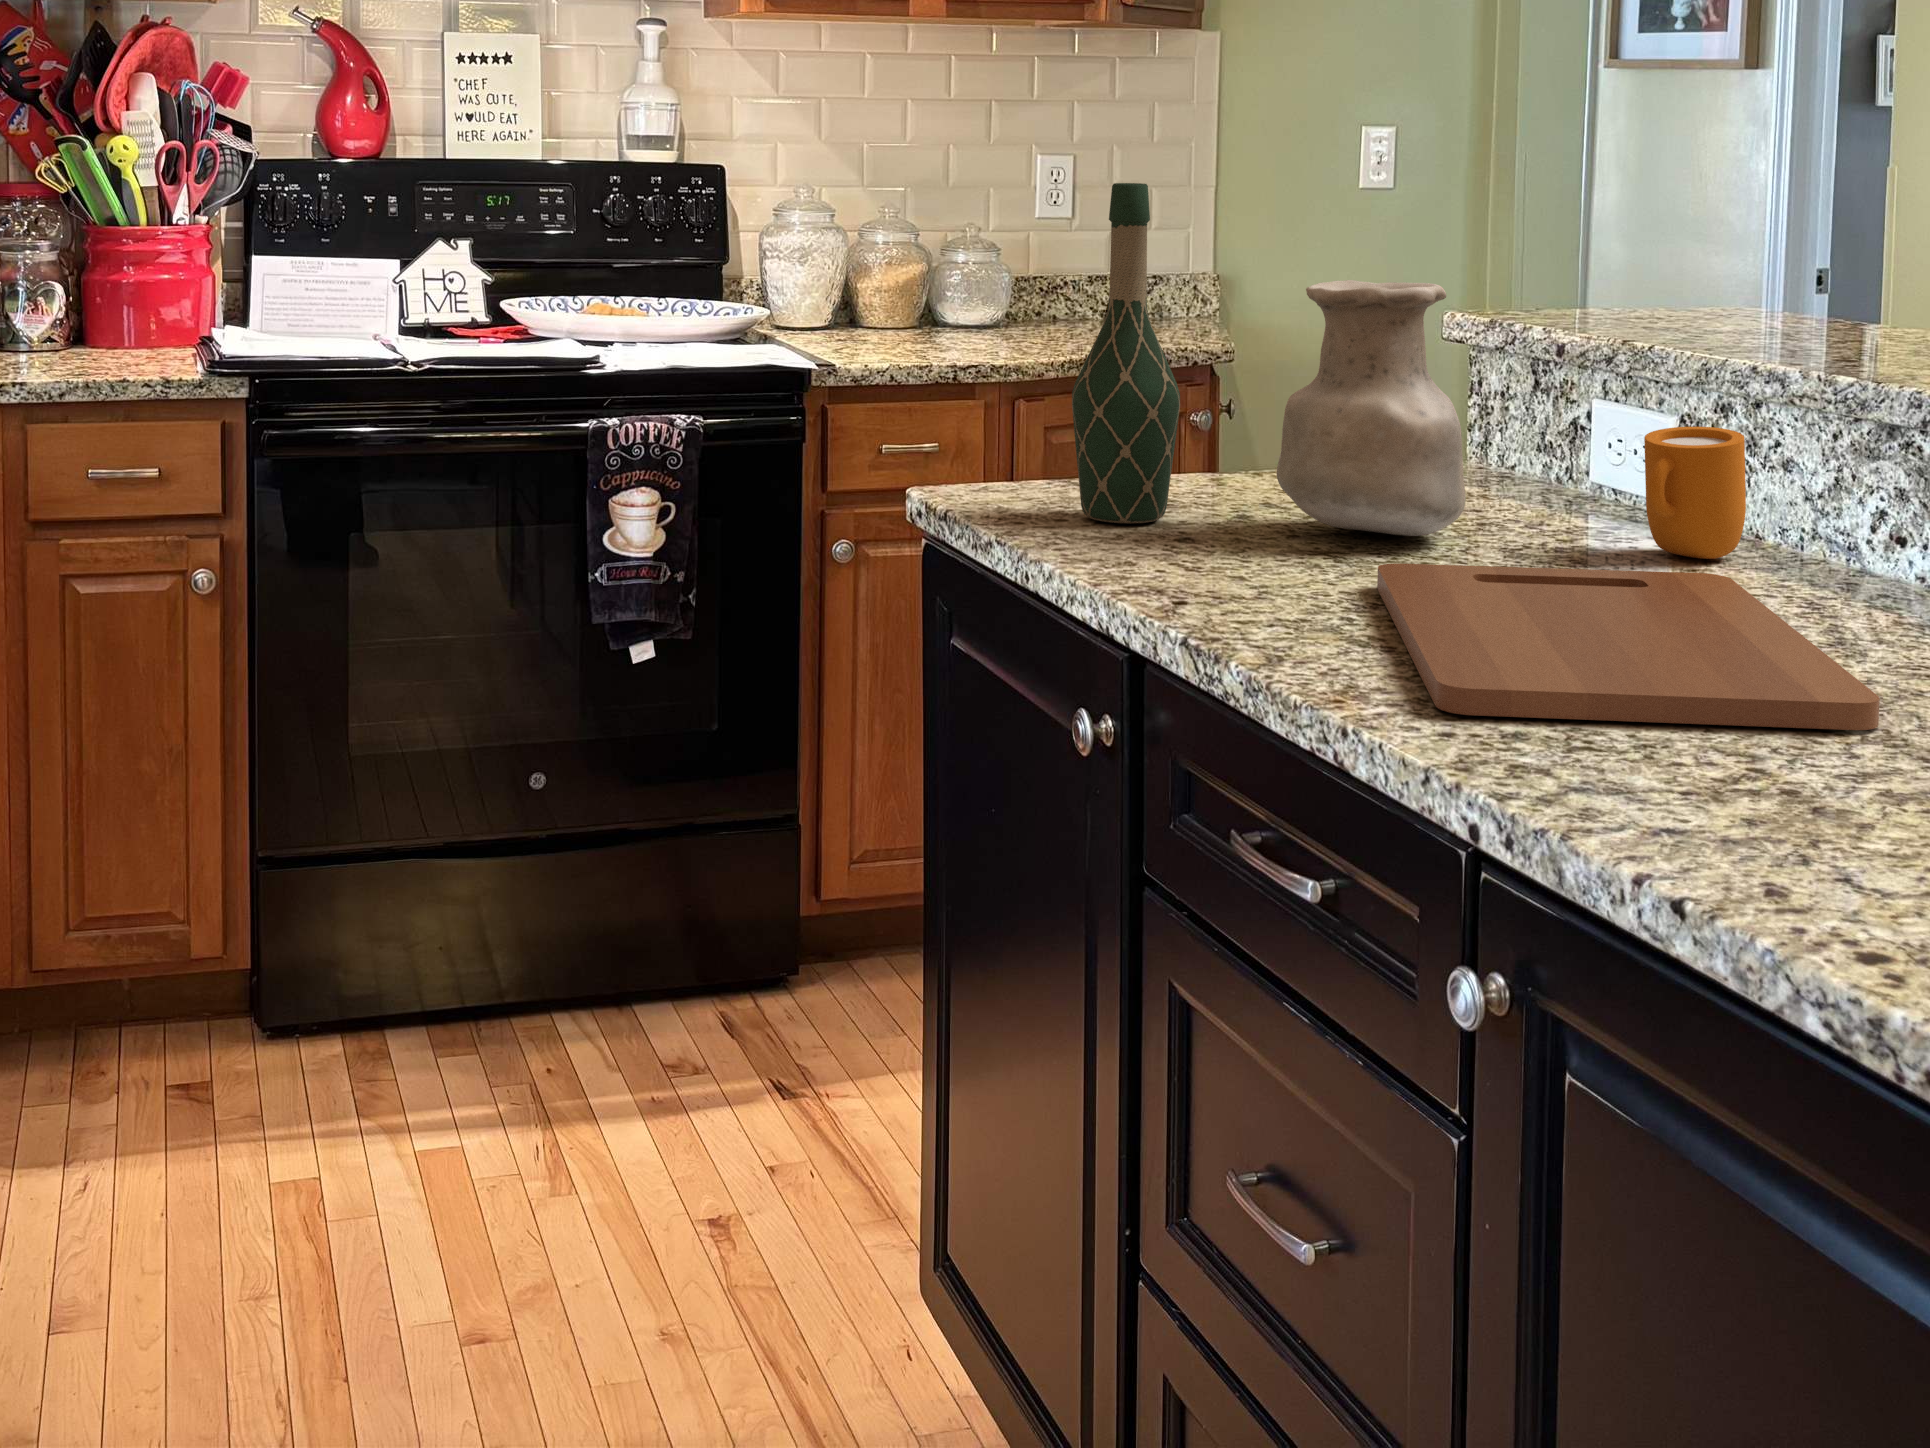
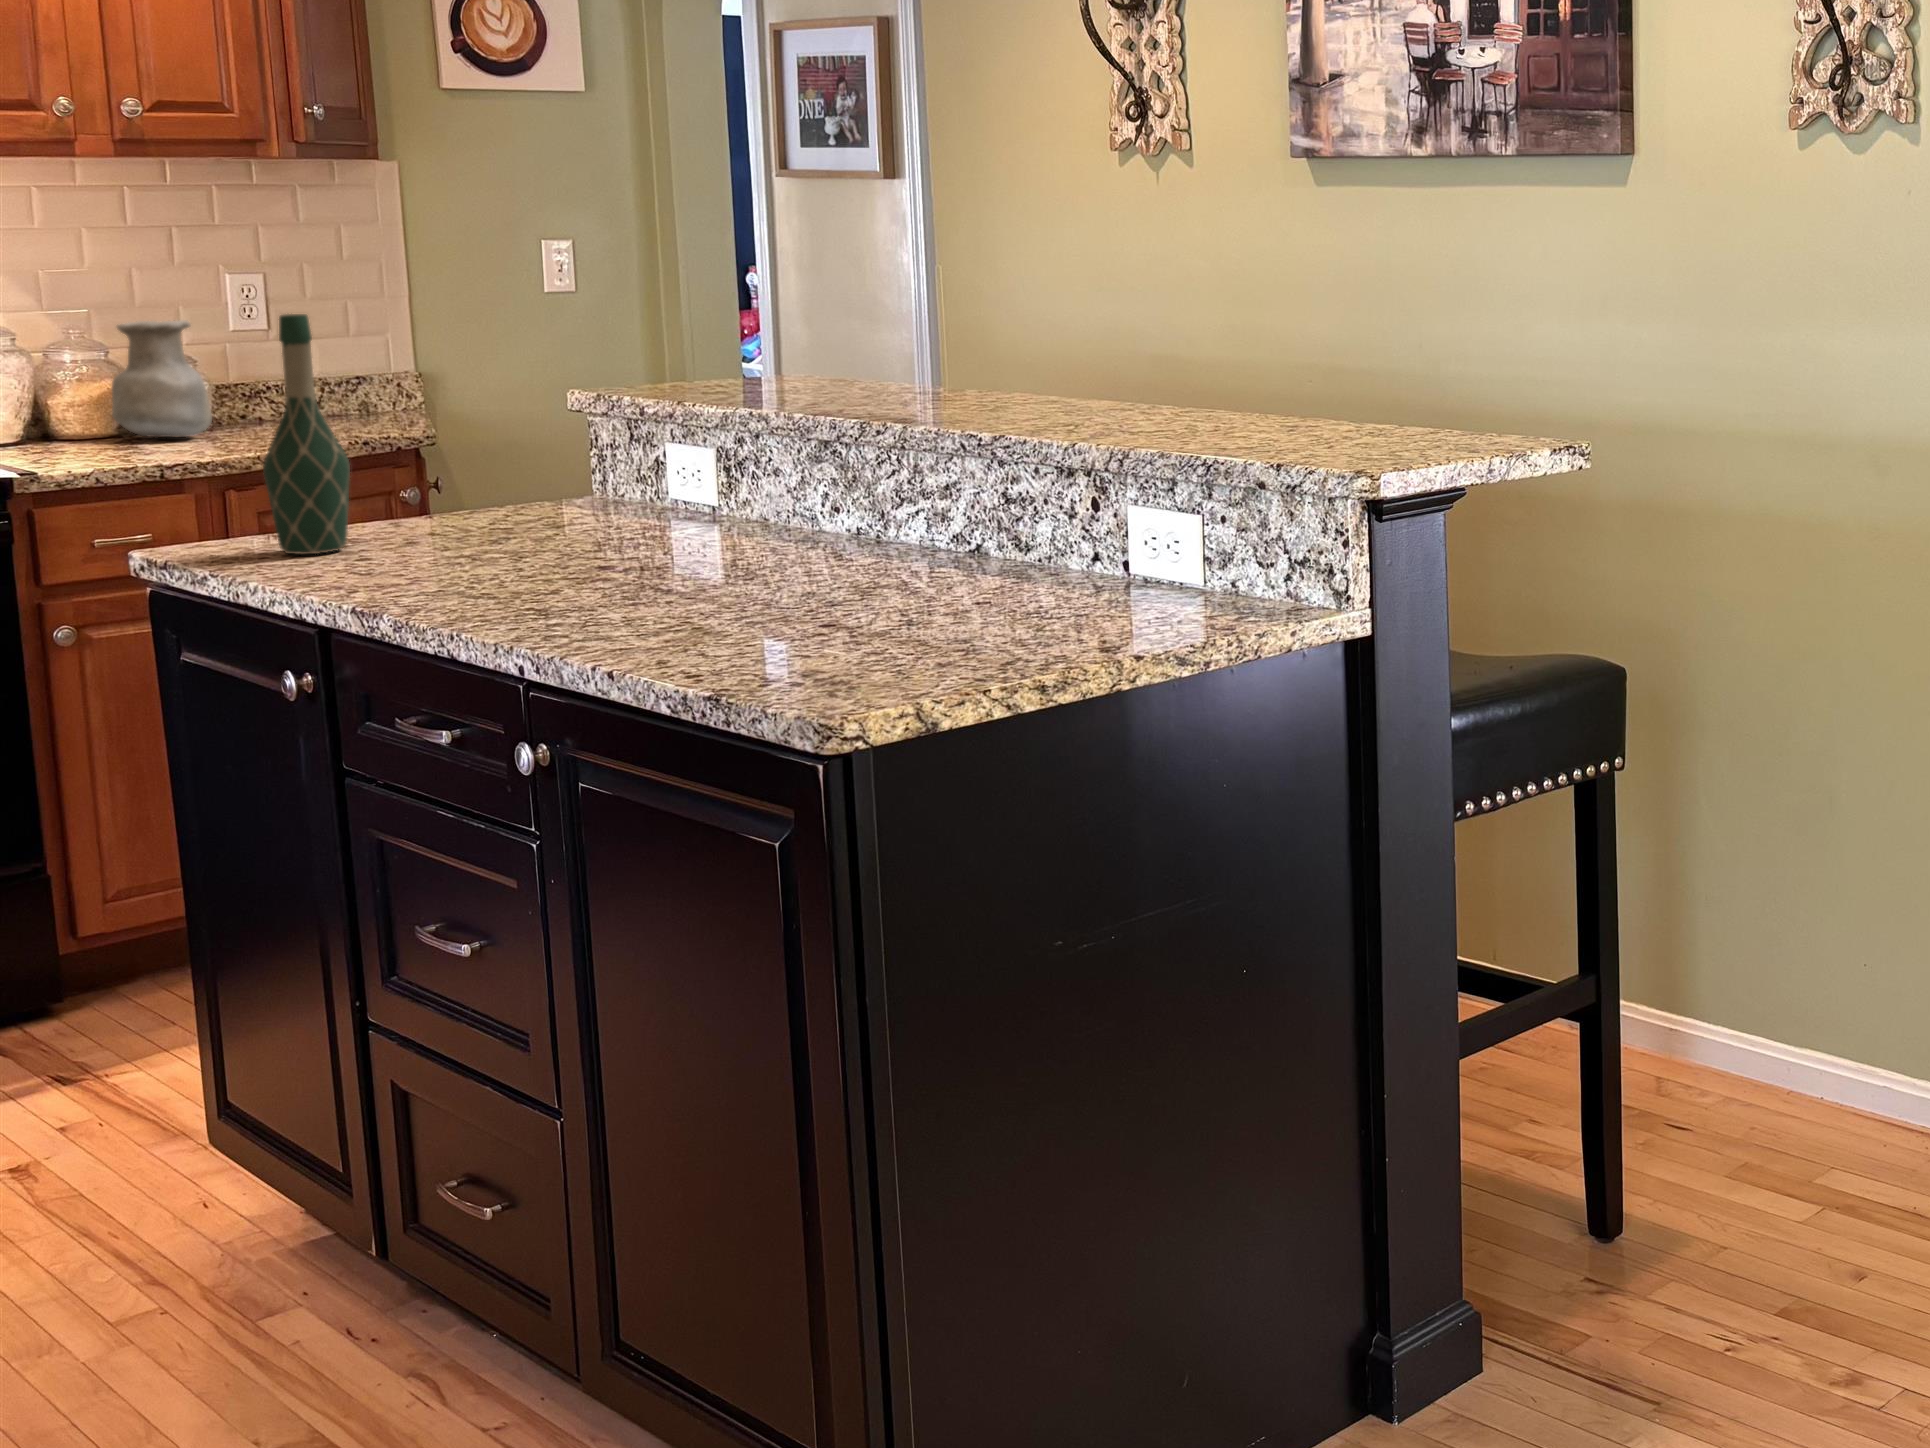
vase: present [1277,280,1466,536] -> present [112,320,212,437]
mug: present [1644,427,1746,559] -> none [678,452,746,534]
cutting board: present [1377,563,1880,730] -> none [493,539,766,620]

